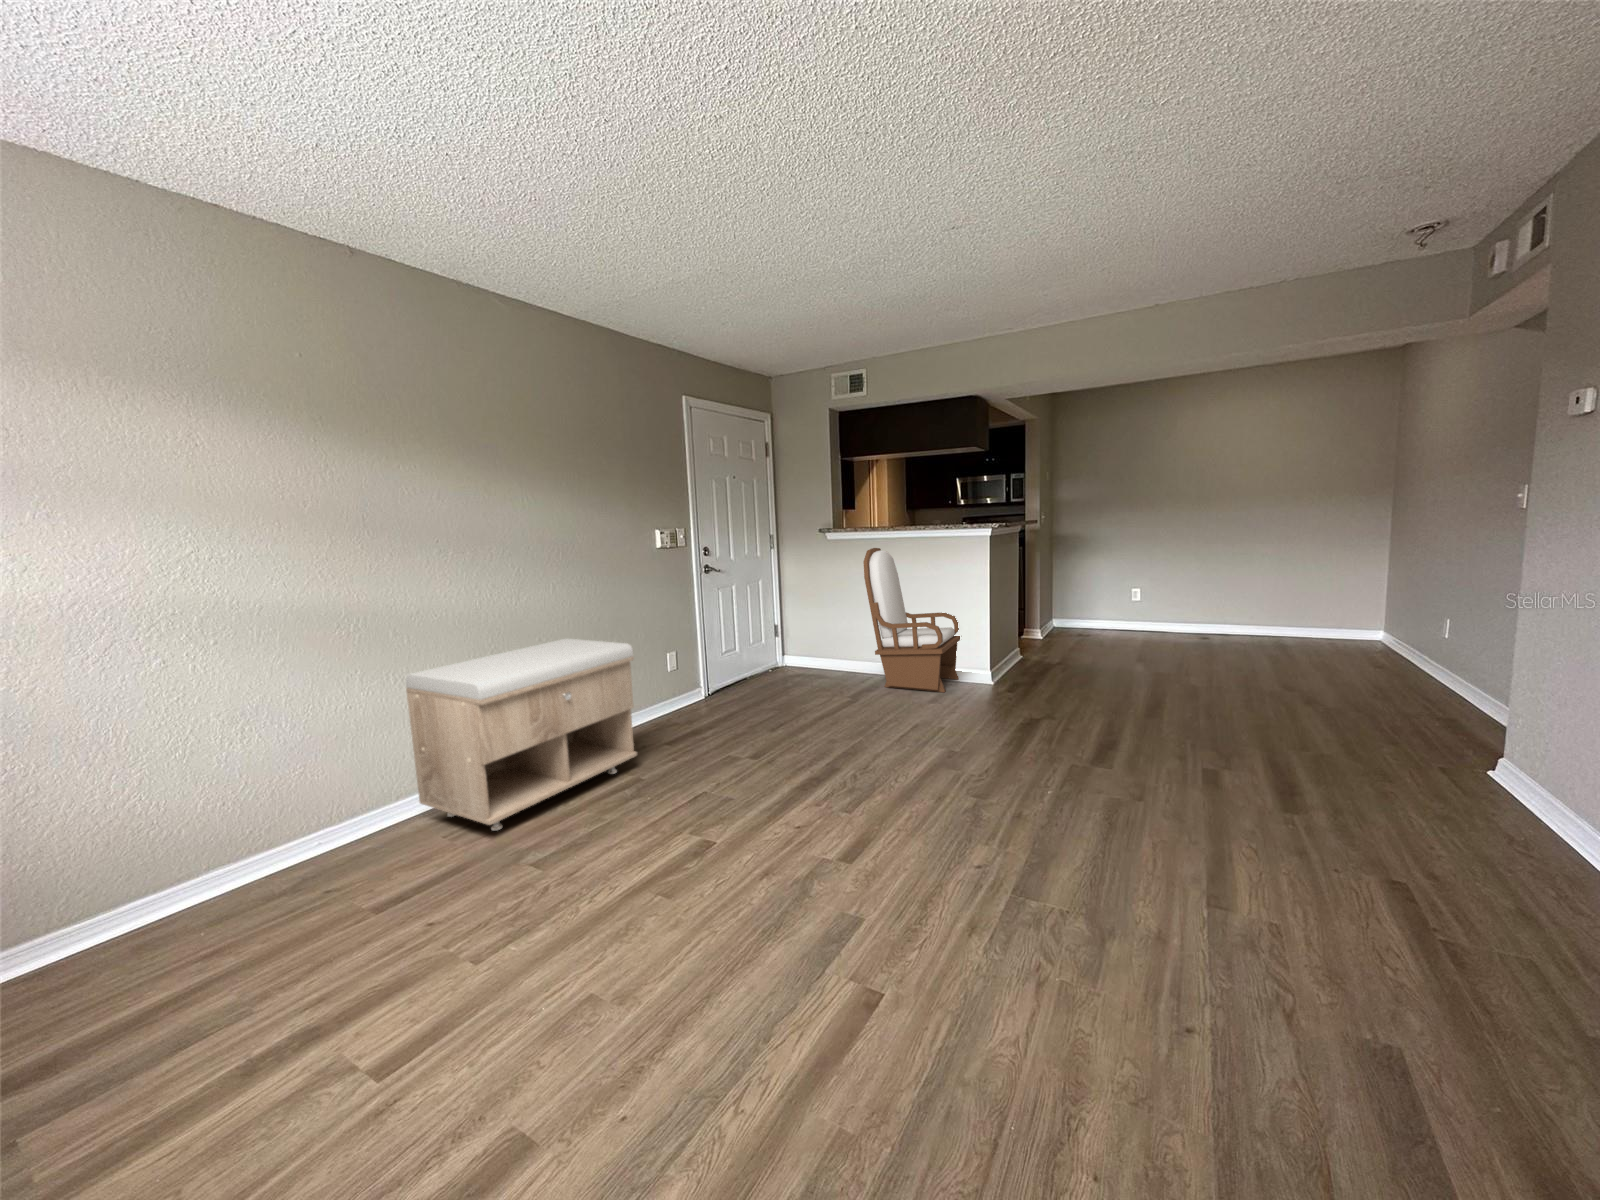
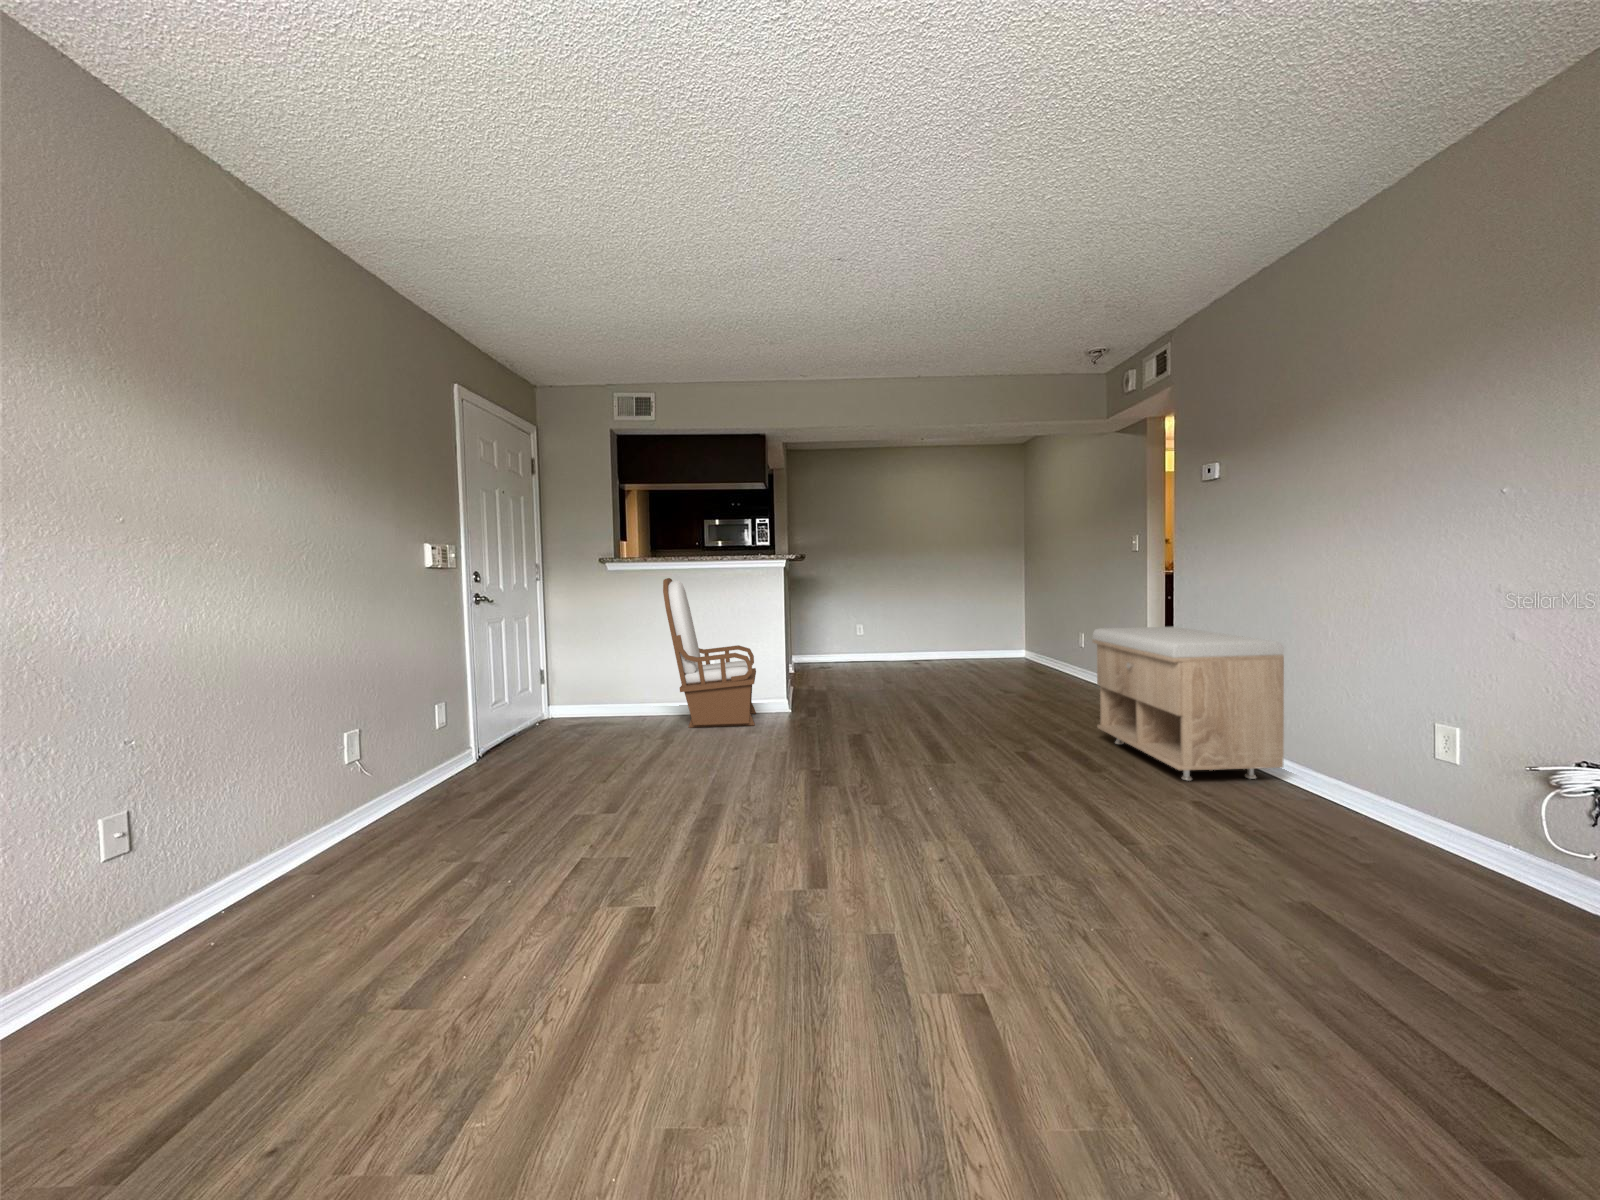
storage bench: present [406,639,637,831] -> present [1093,627,1284,781]

